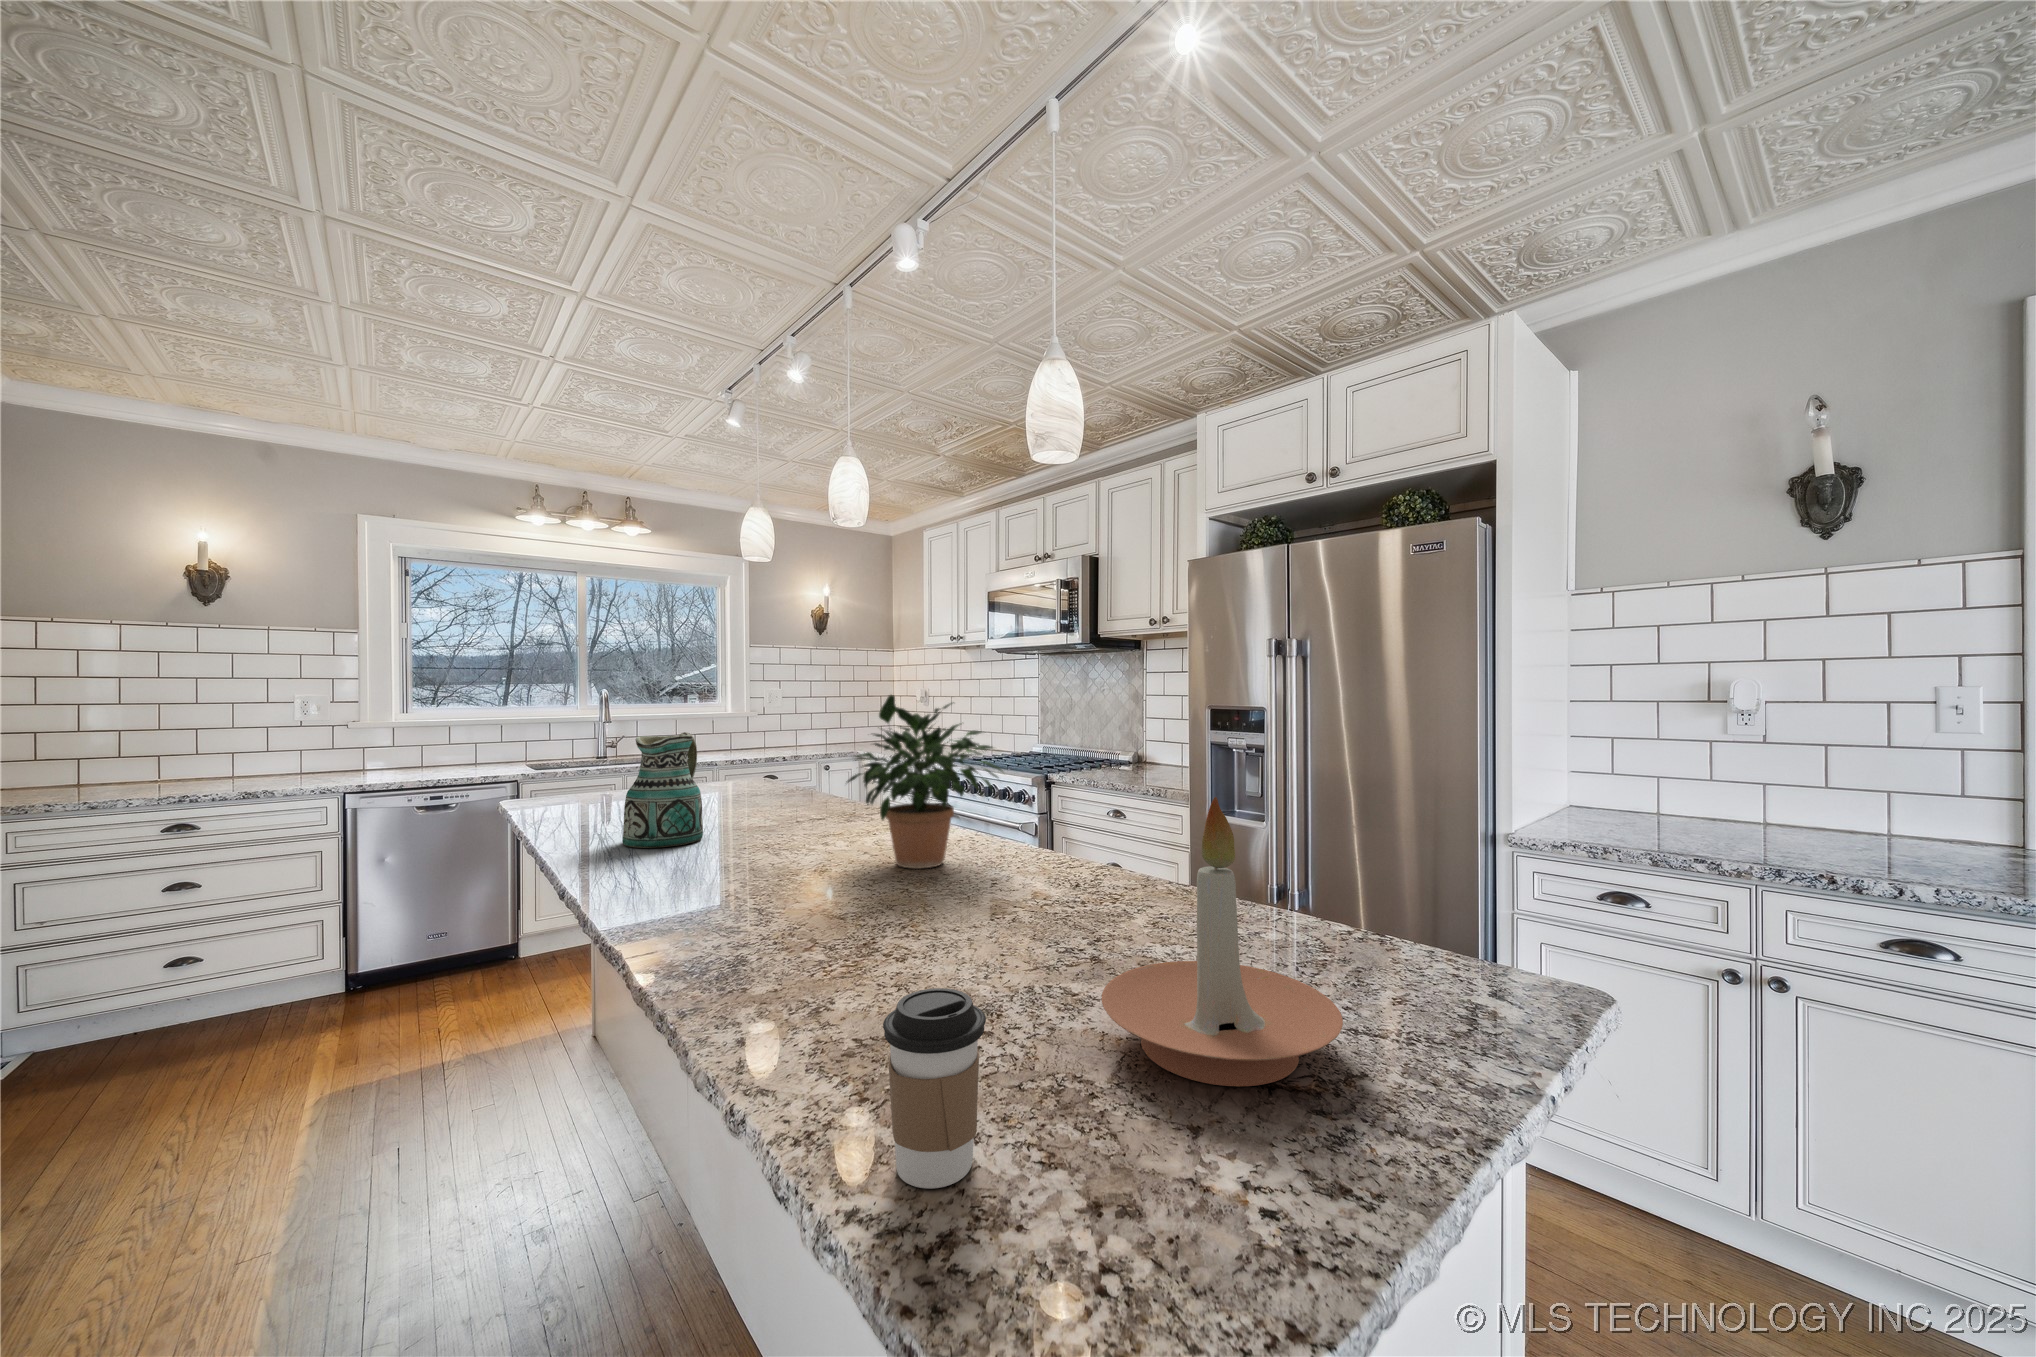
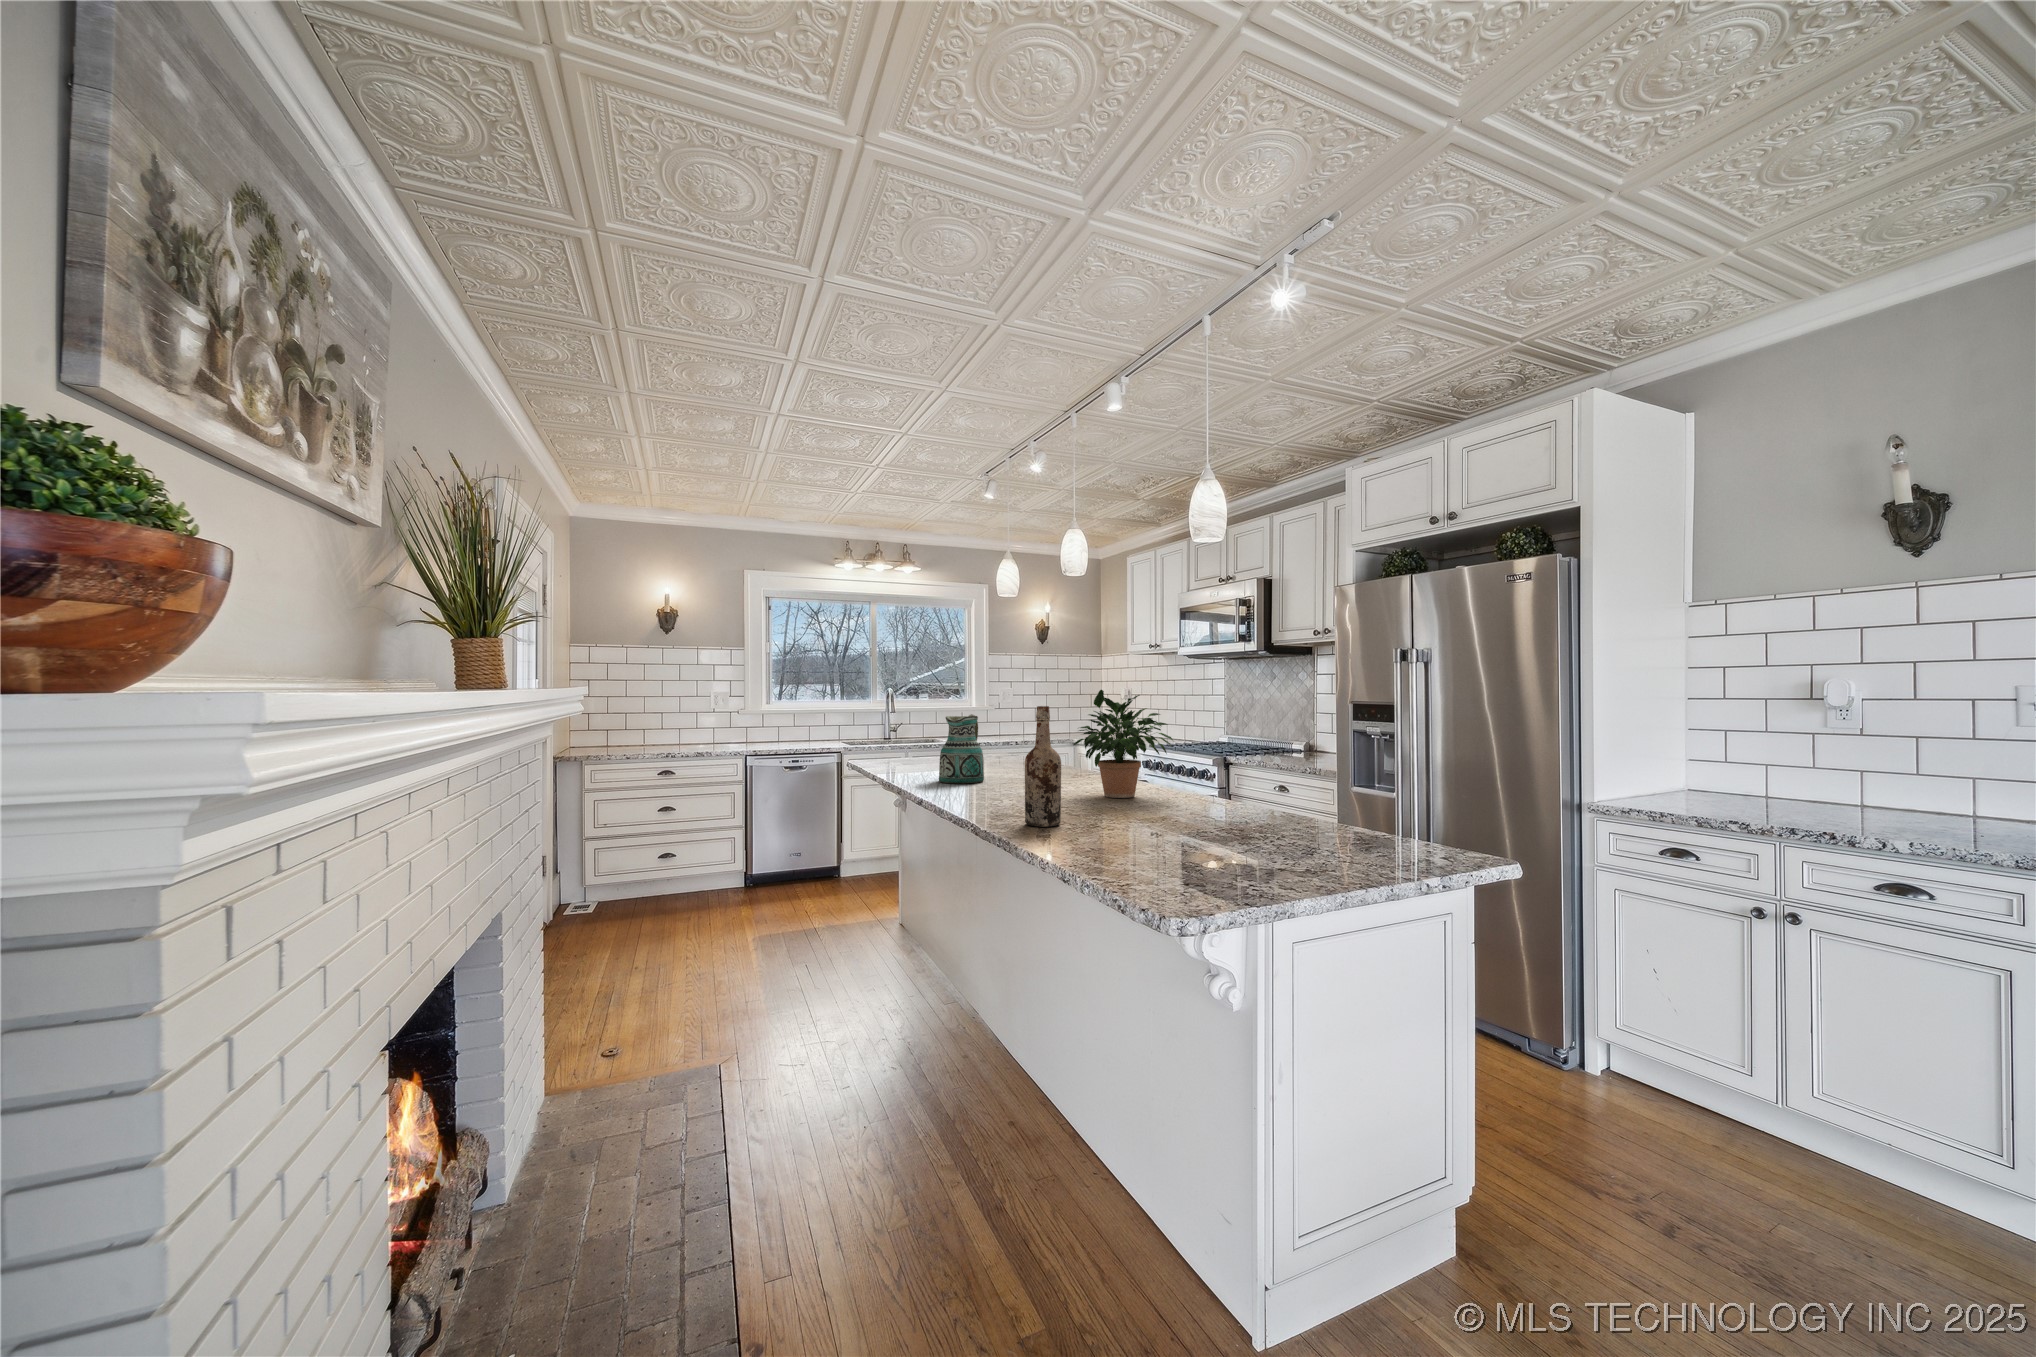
wine bottle: none [735,730,812,979] -> present [1025,706,1061,827]
candle holder: present [1102,797,1343,1086] -> none [1197,736,1311,862]
coffee cup: present [883,988,986,1189] -> none [1097,802,1136,868]

